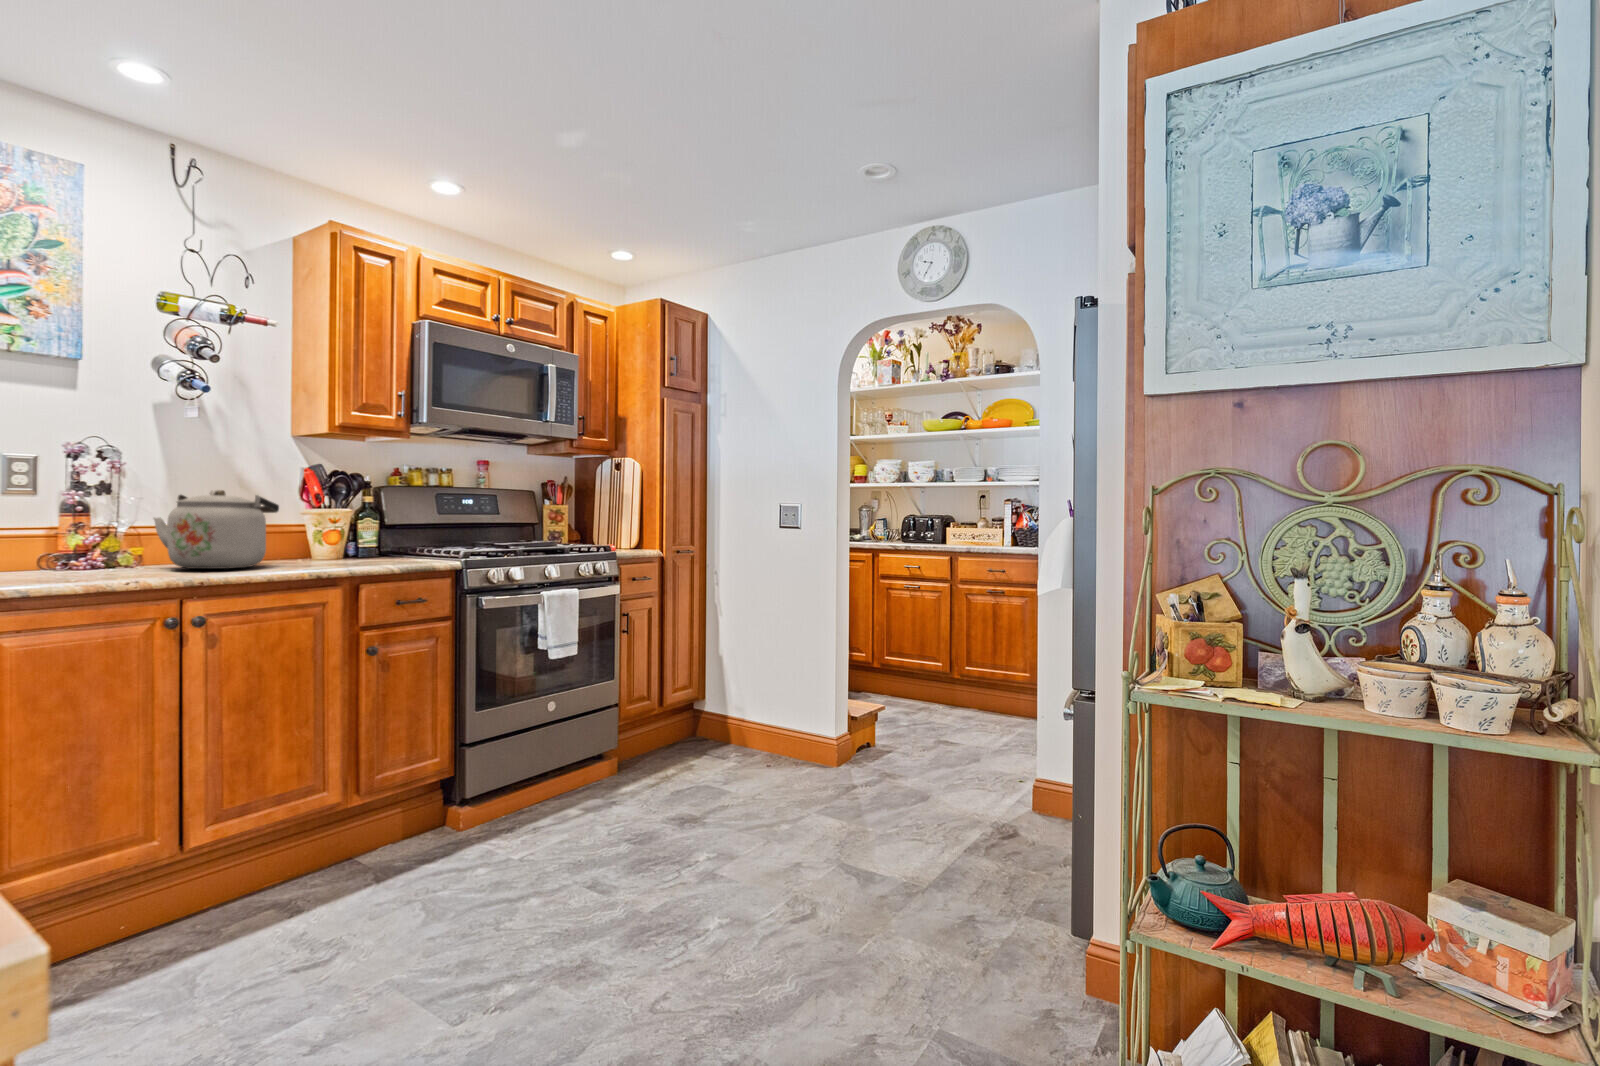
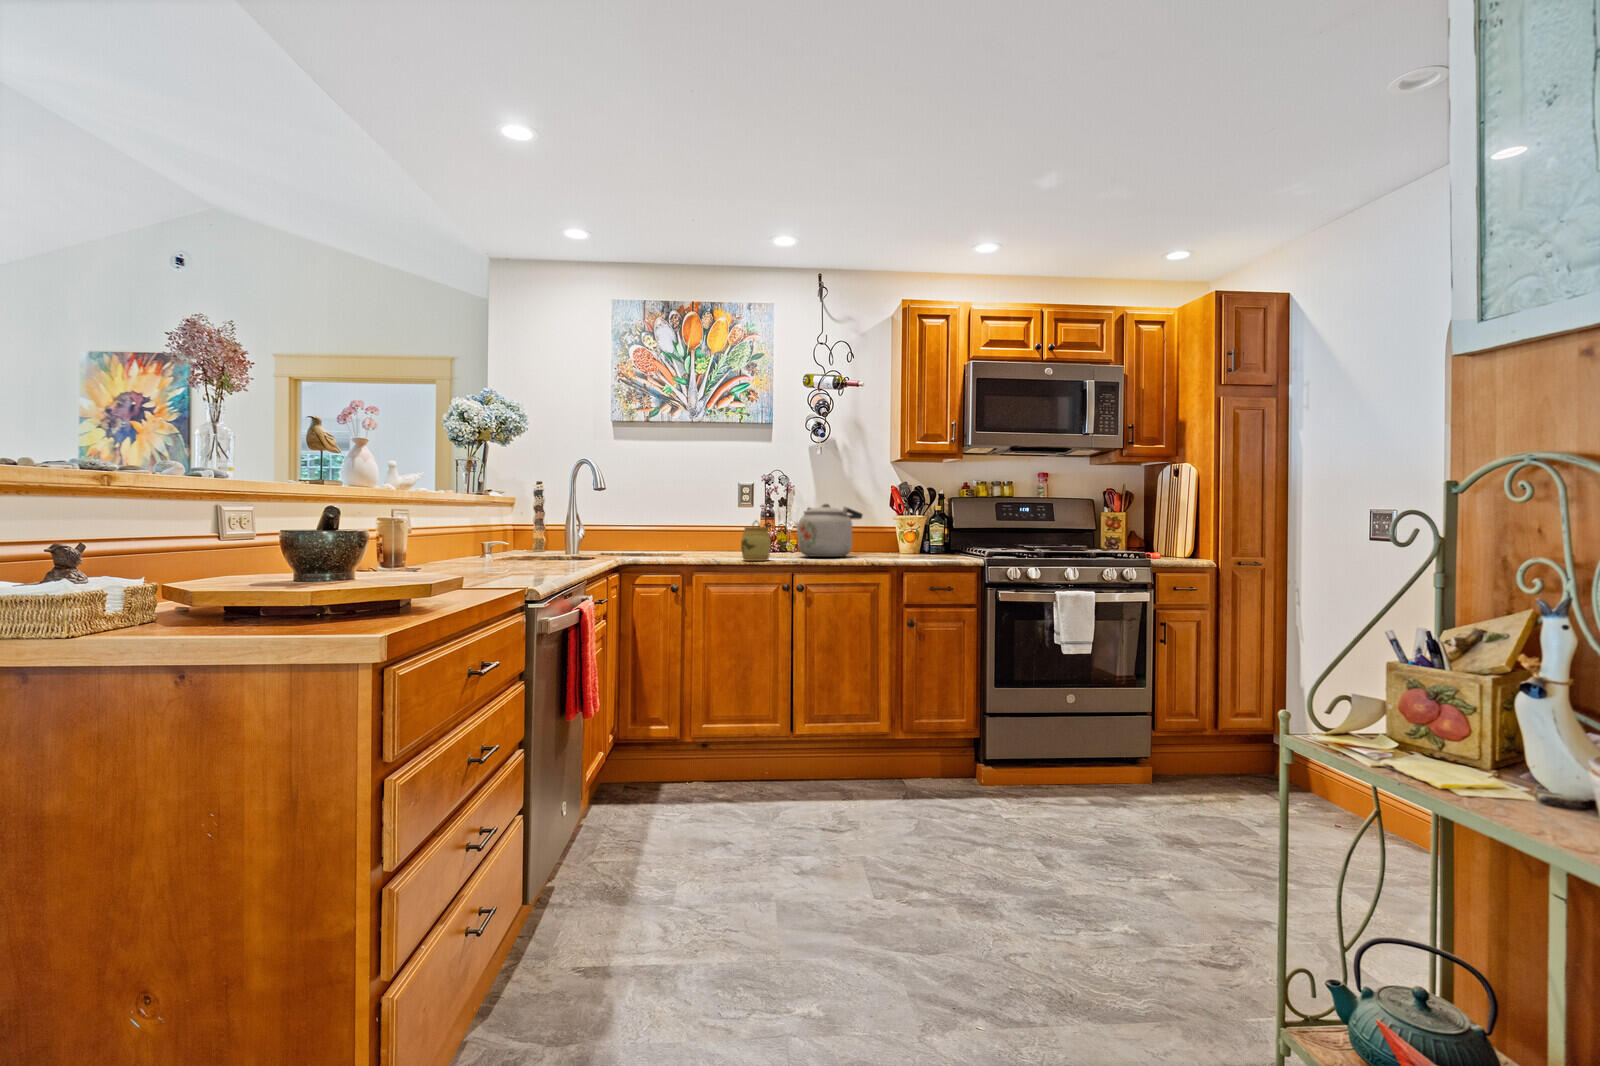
jar: none [70,514,137,582] -> present [741,520,771,561]

